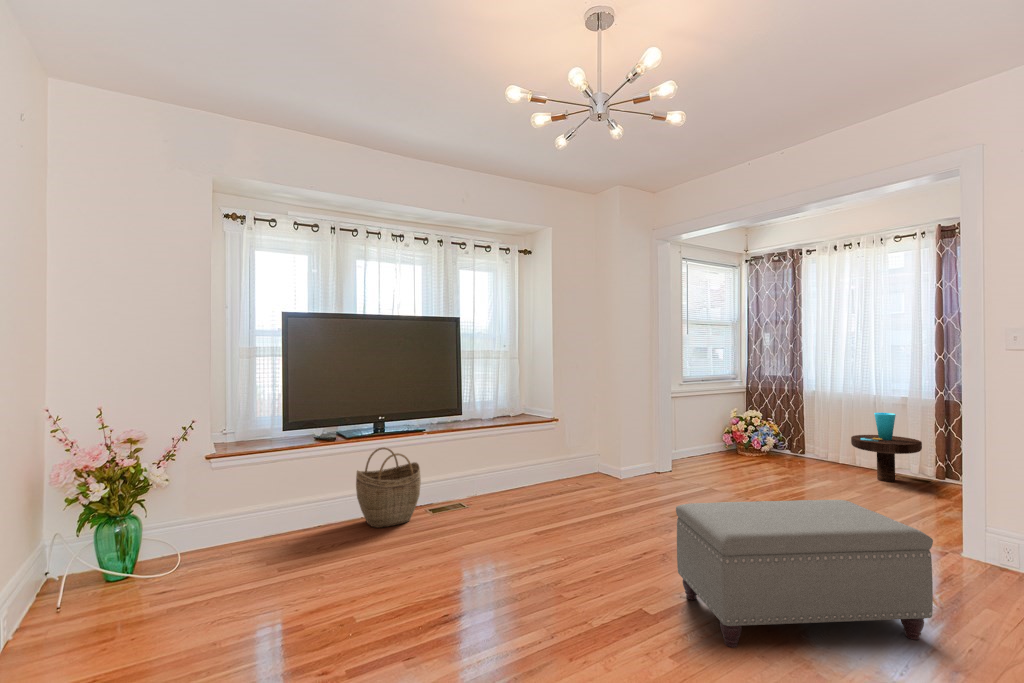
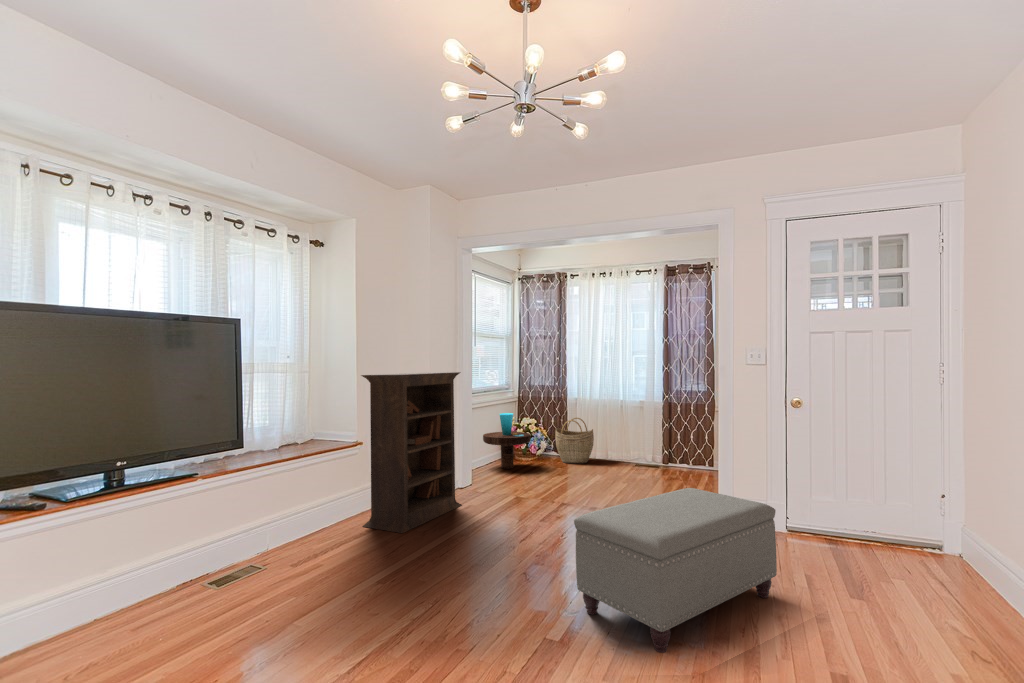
bookcase: none [550,361,648,500] -> present [361,372,462,533]
side table: present [851,413,922,482] -> present [483,413,531,469]
woven basket: present [356,447,421,528] -> present [555,418,594,464]

